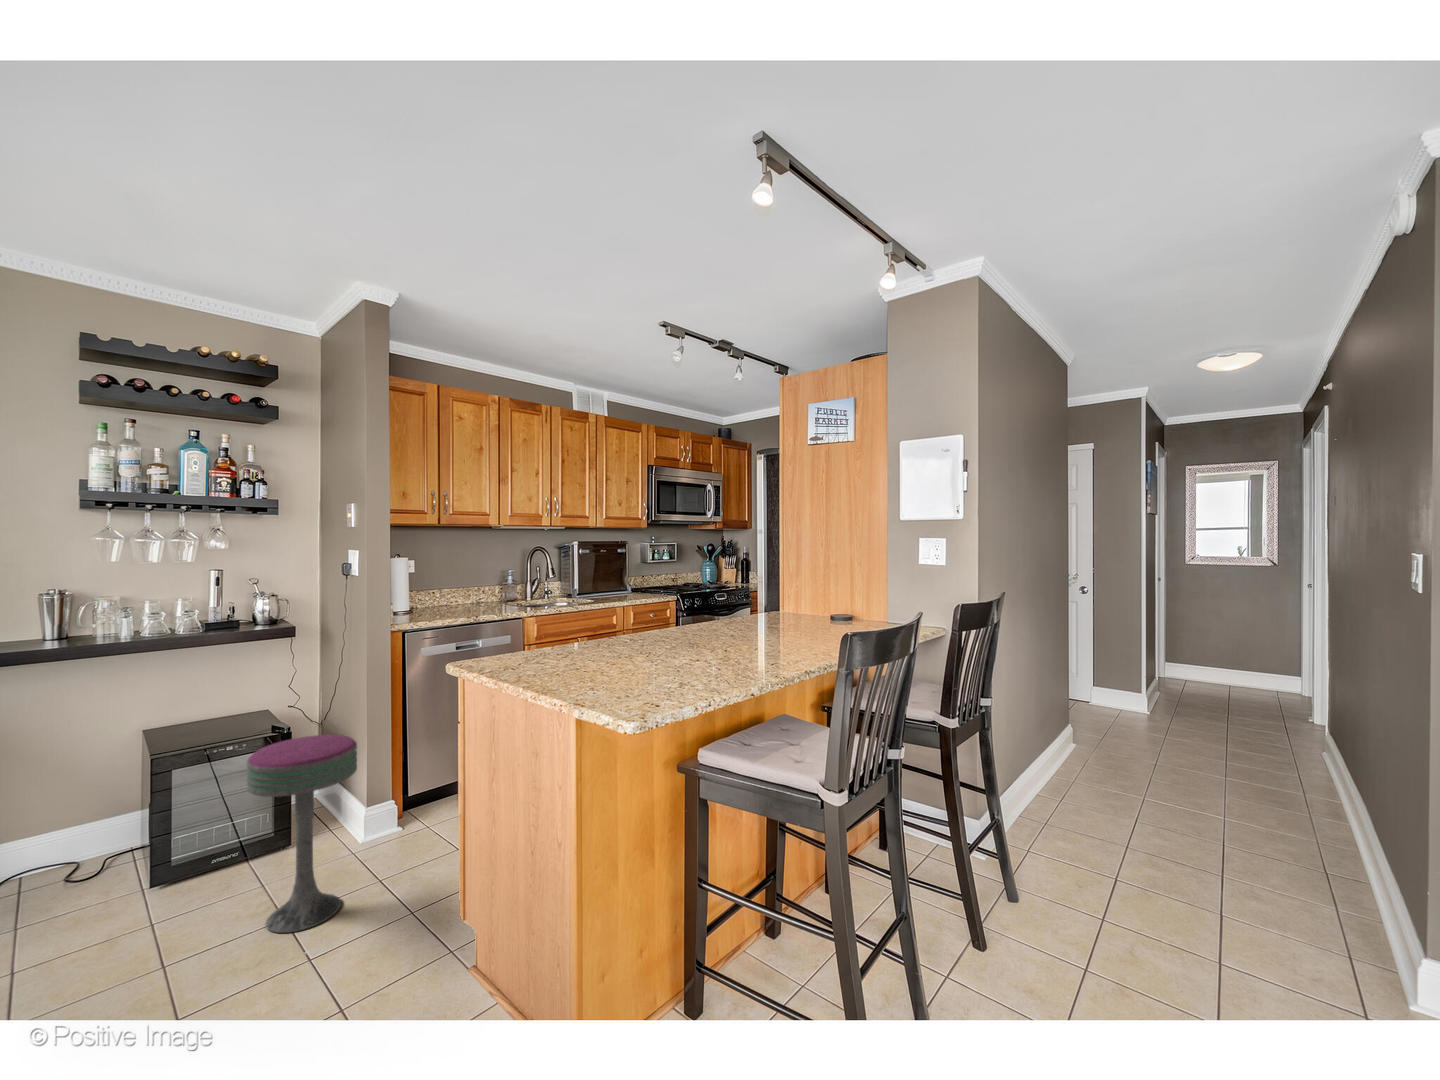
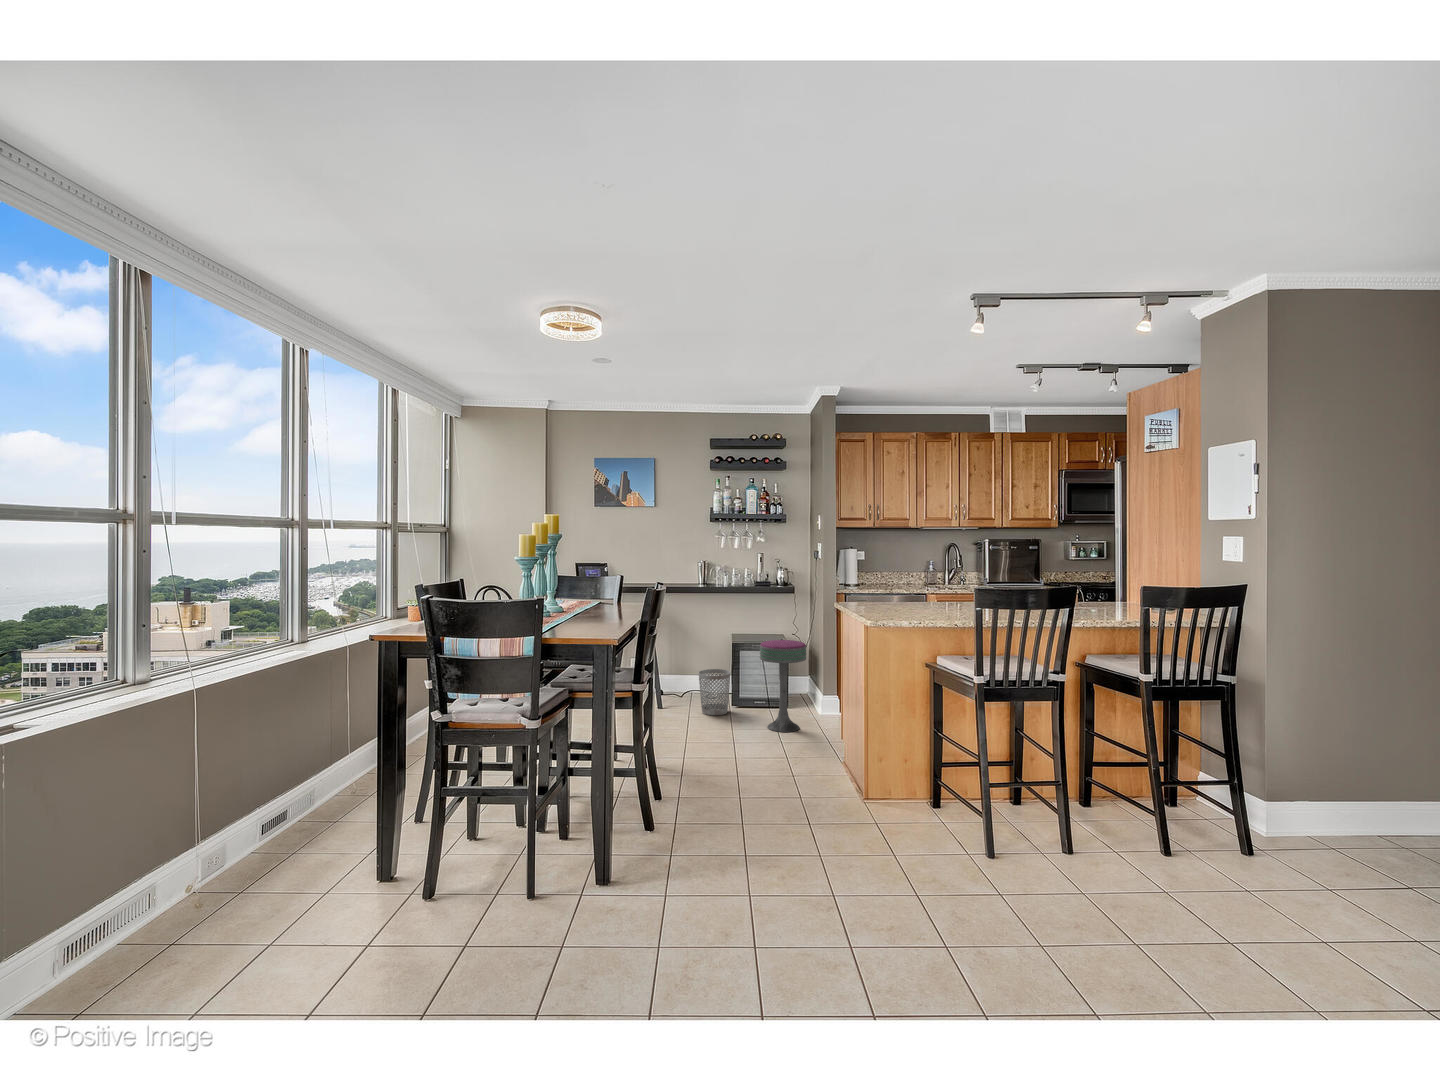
wastebasket: none [52,824,153,947] -> present [699,669,731,715]

